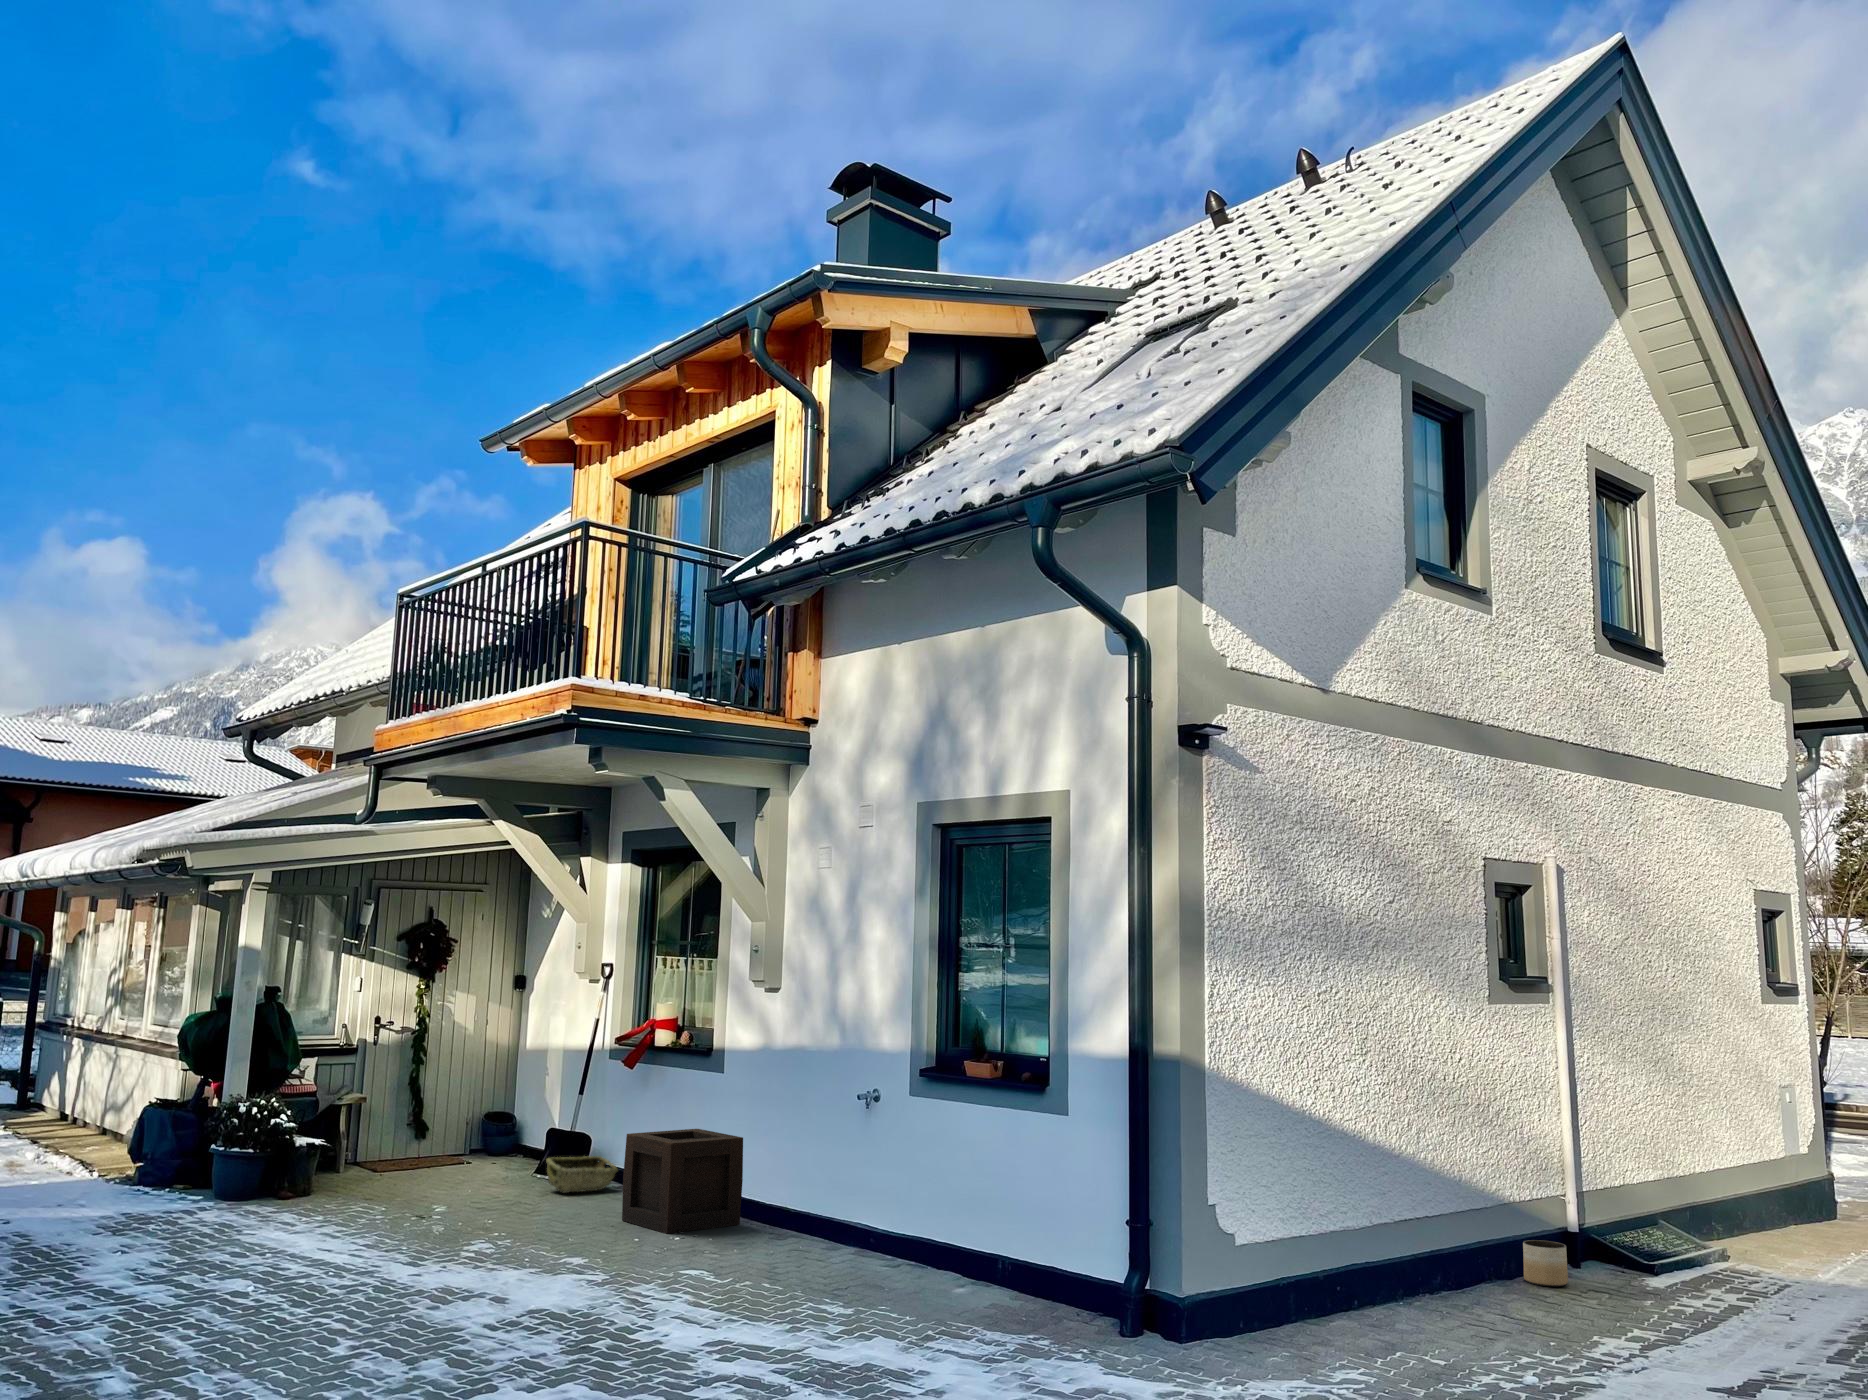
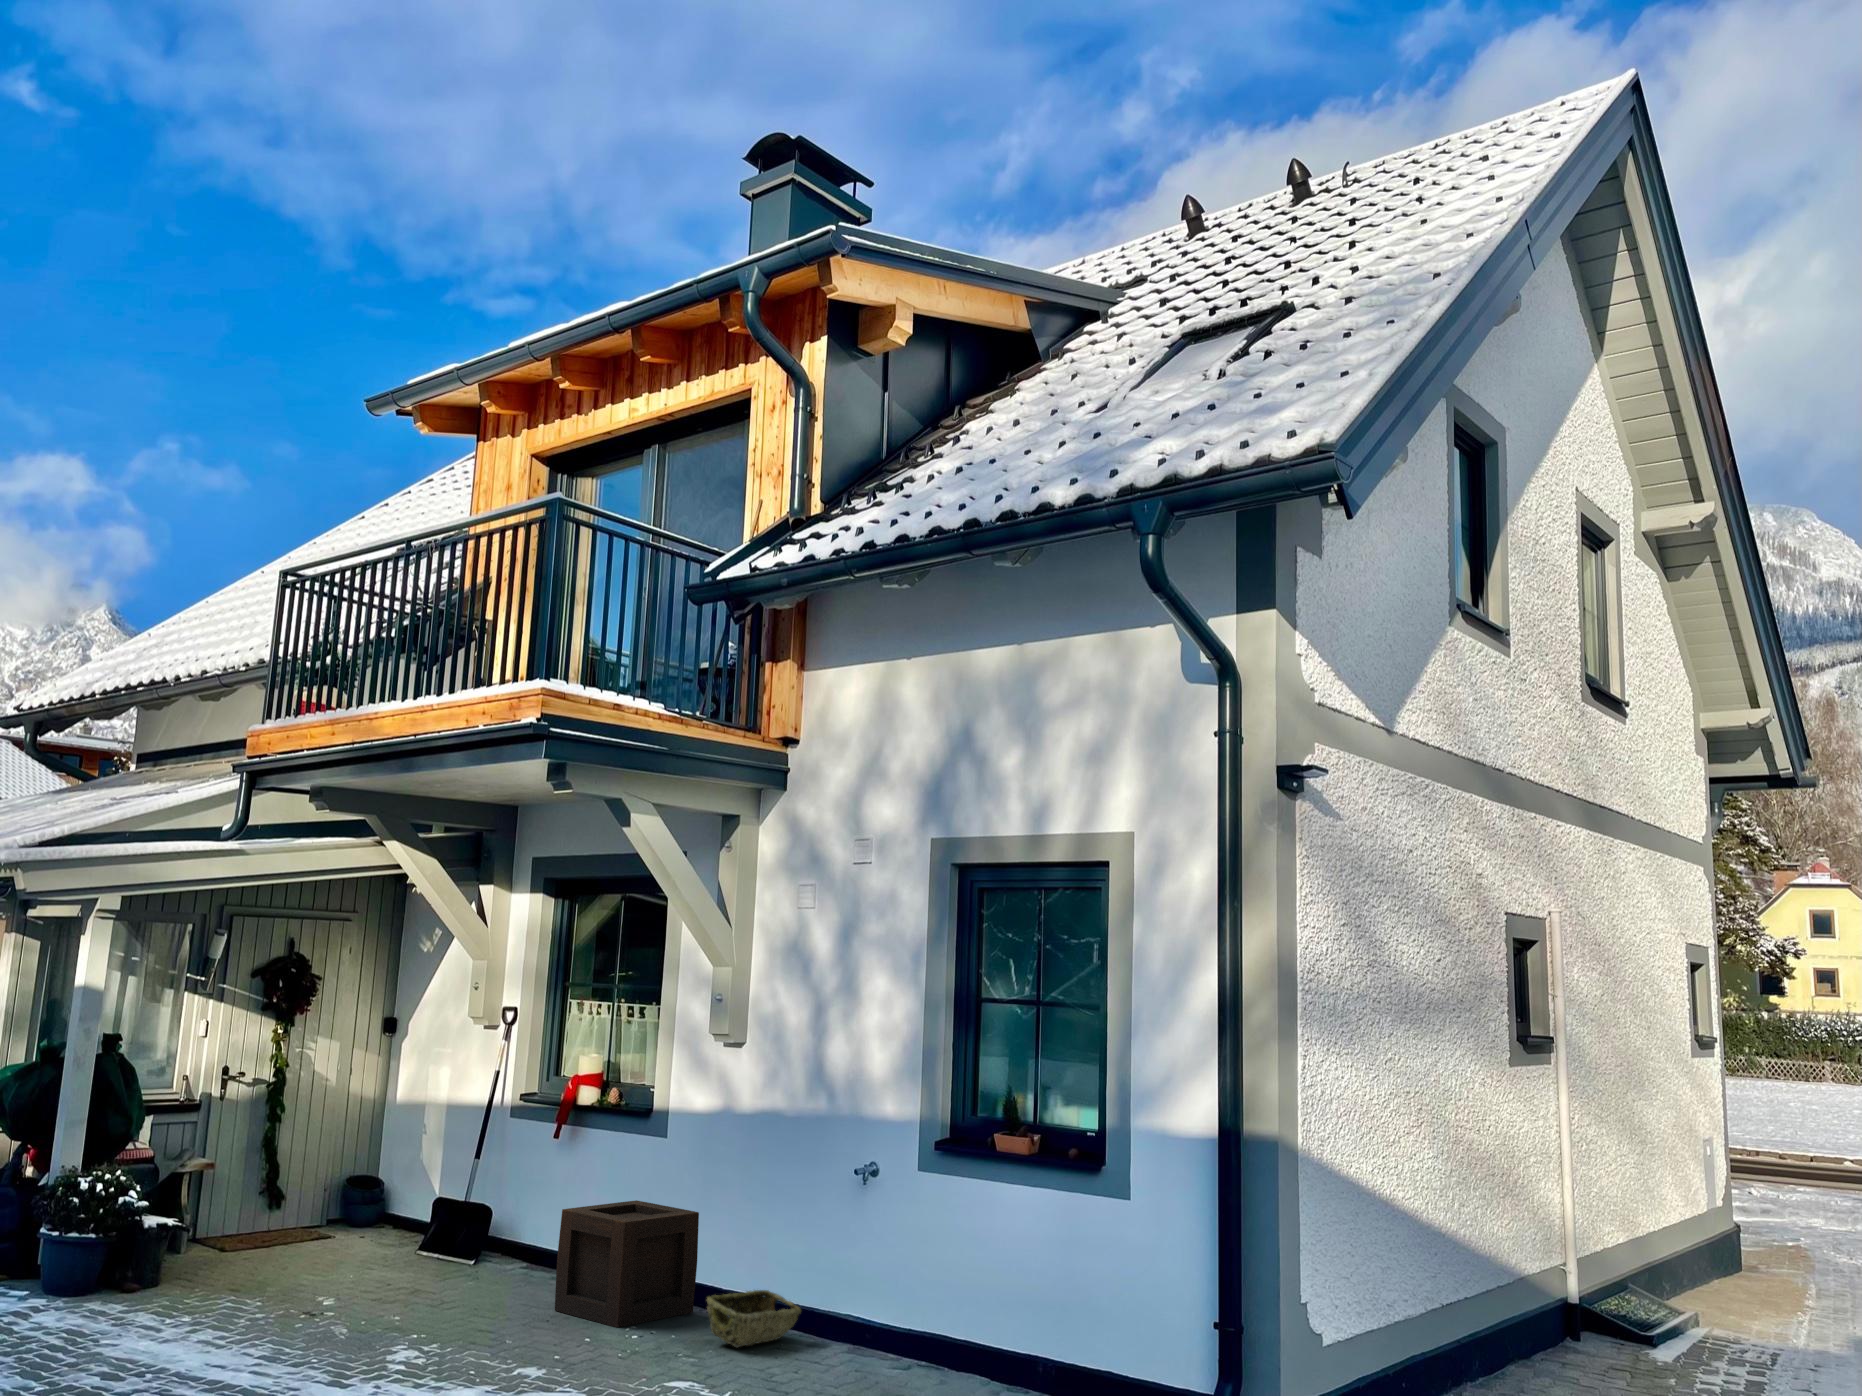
woven basket: present [546,1156,618,1193] -> present [707,1290,801,1348]
planter: present [1523,1240,1568,1287] -> none [1541,1314,1588,1365]

